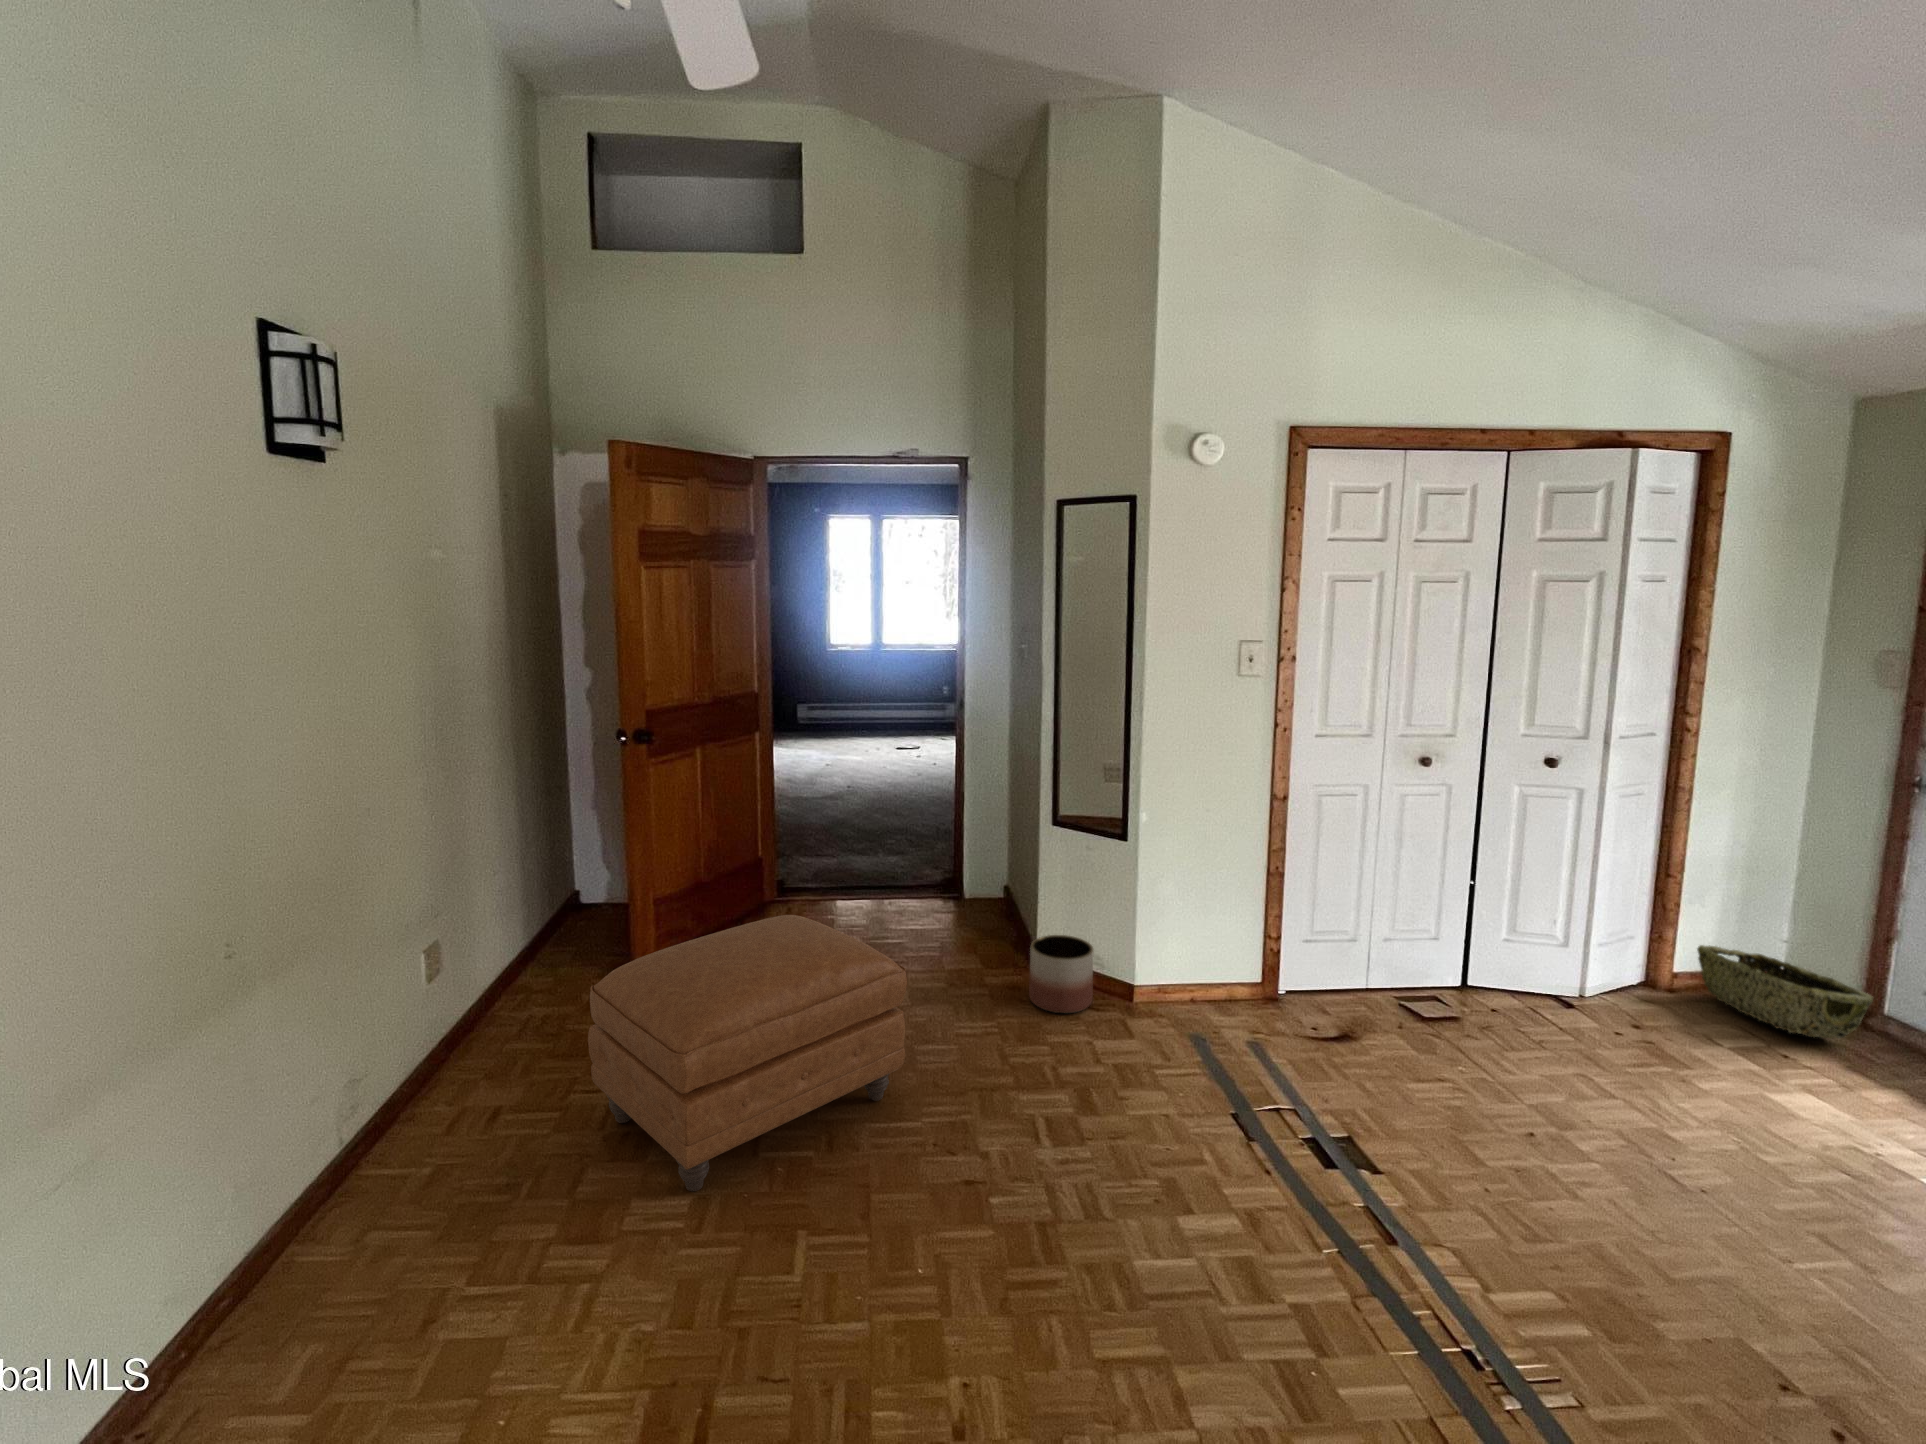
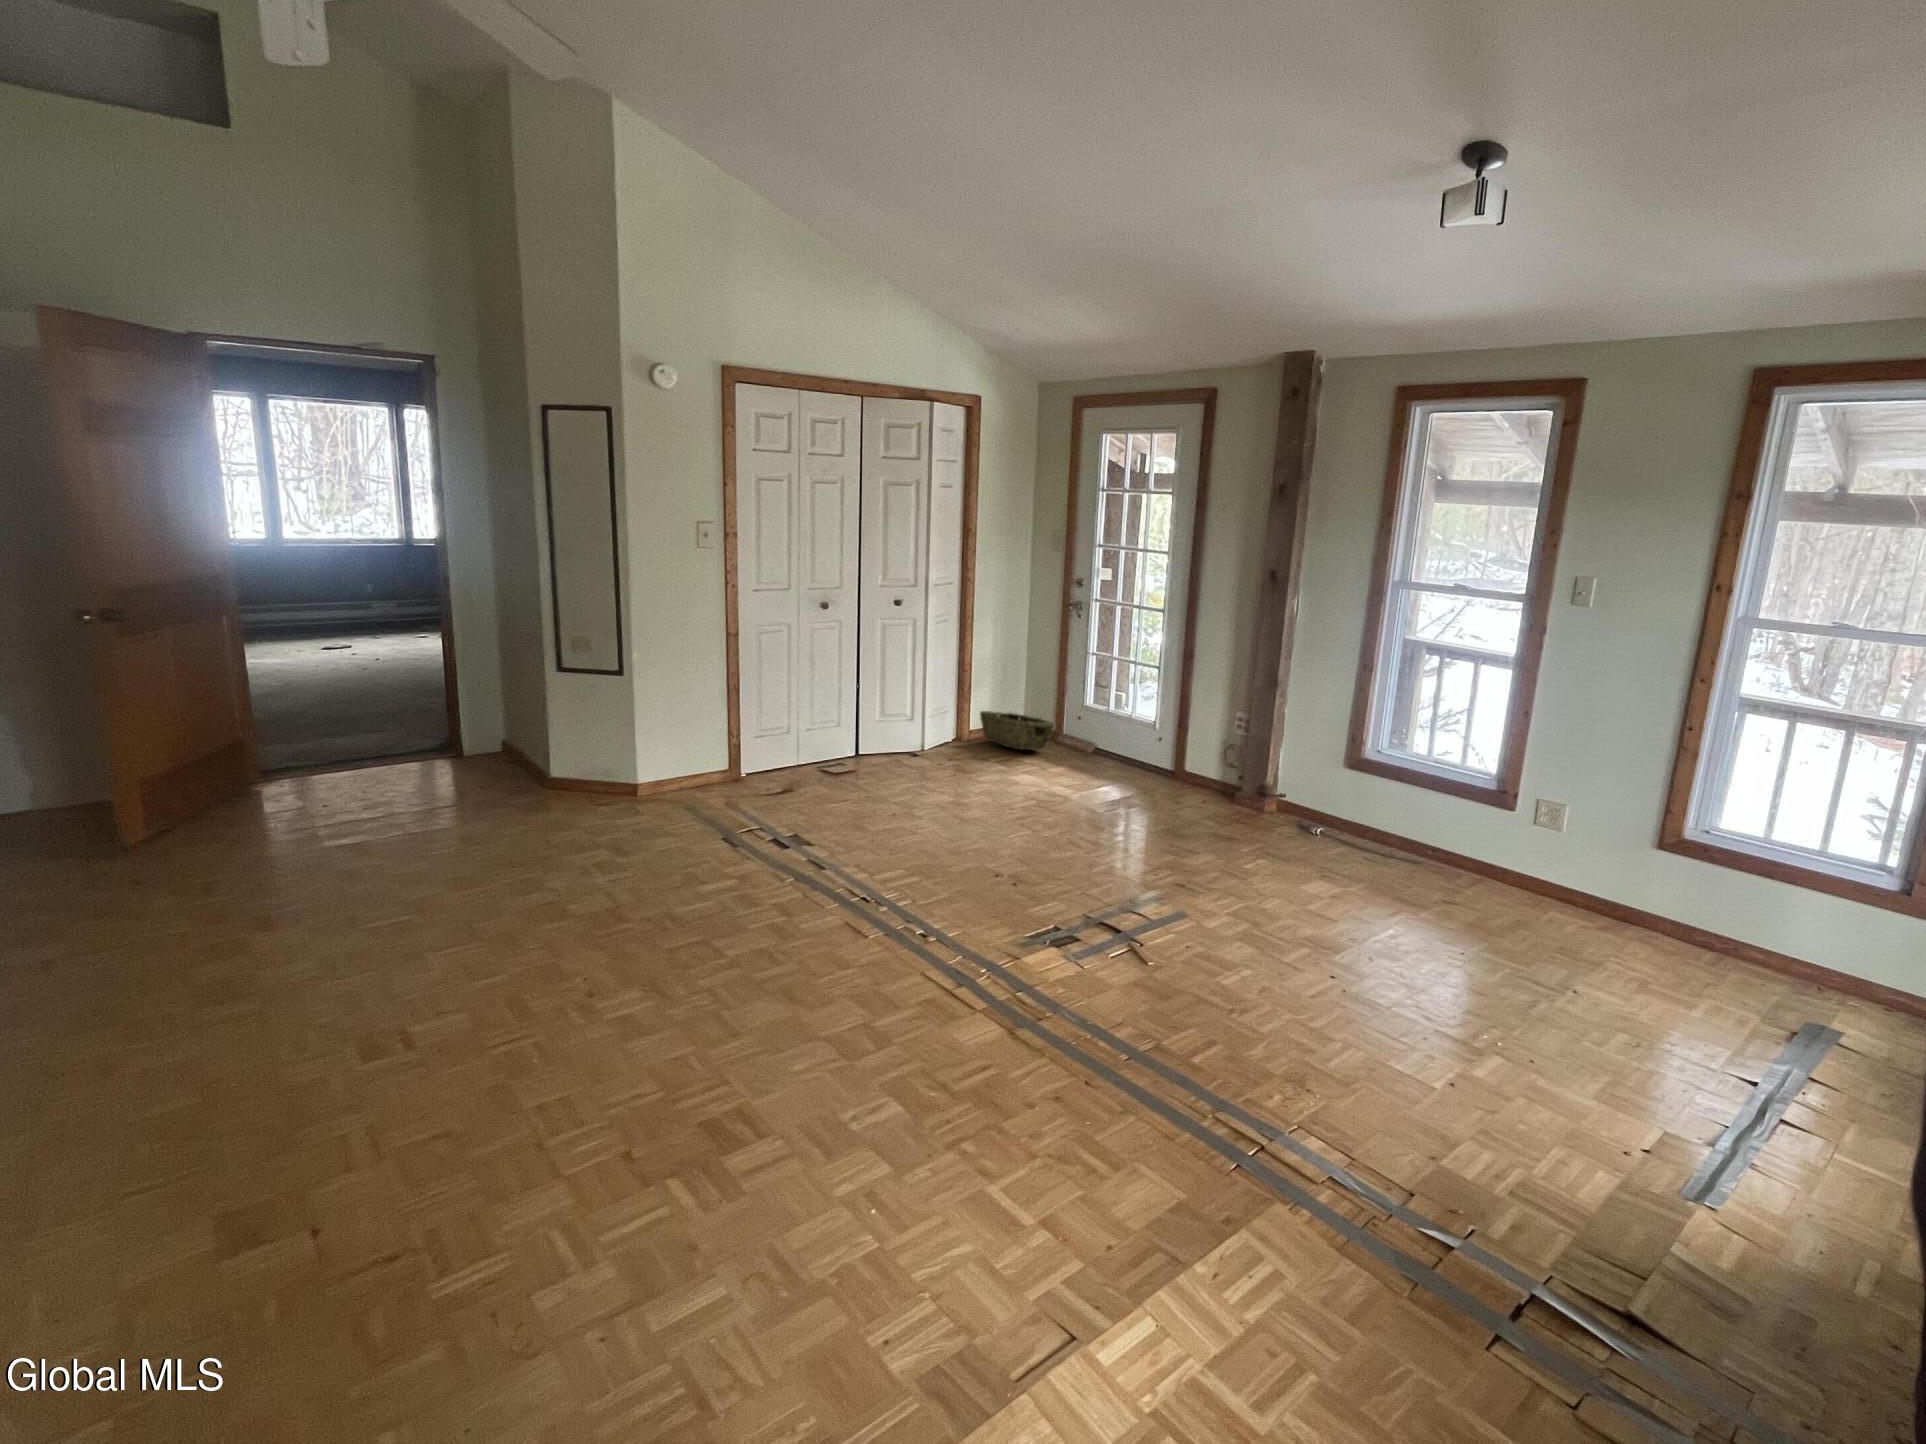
ottoman: present [588,915,907,1191] -> none [159,755,473,956]
planter: present [1029,935,1094,1013] -> none [551,757,606,813]

